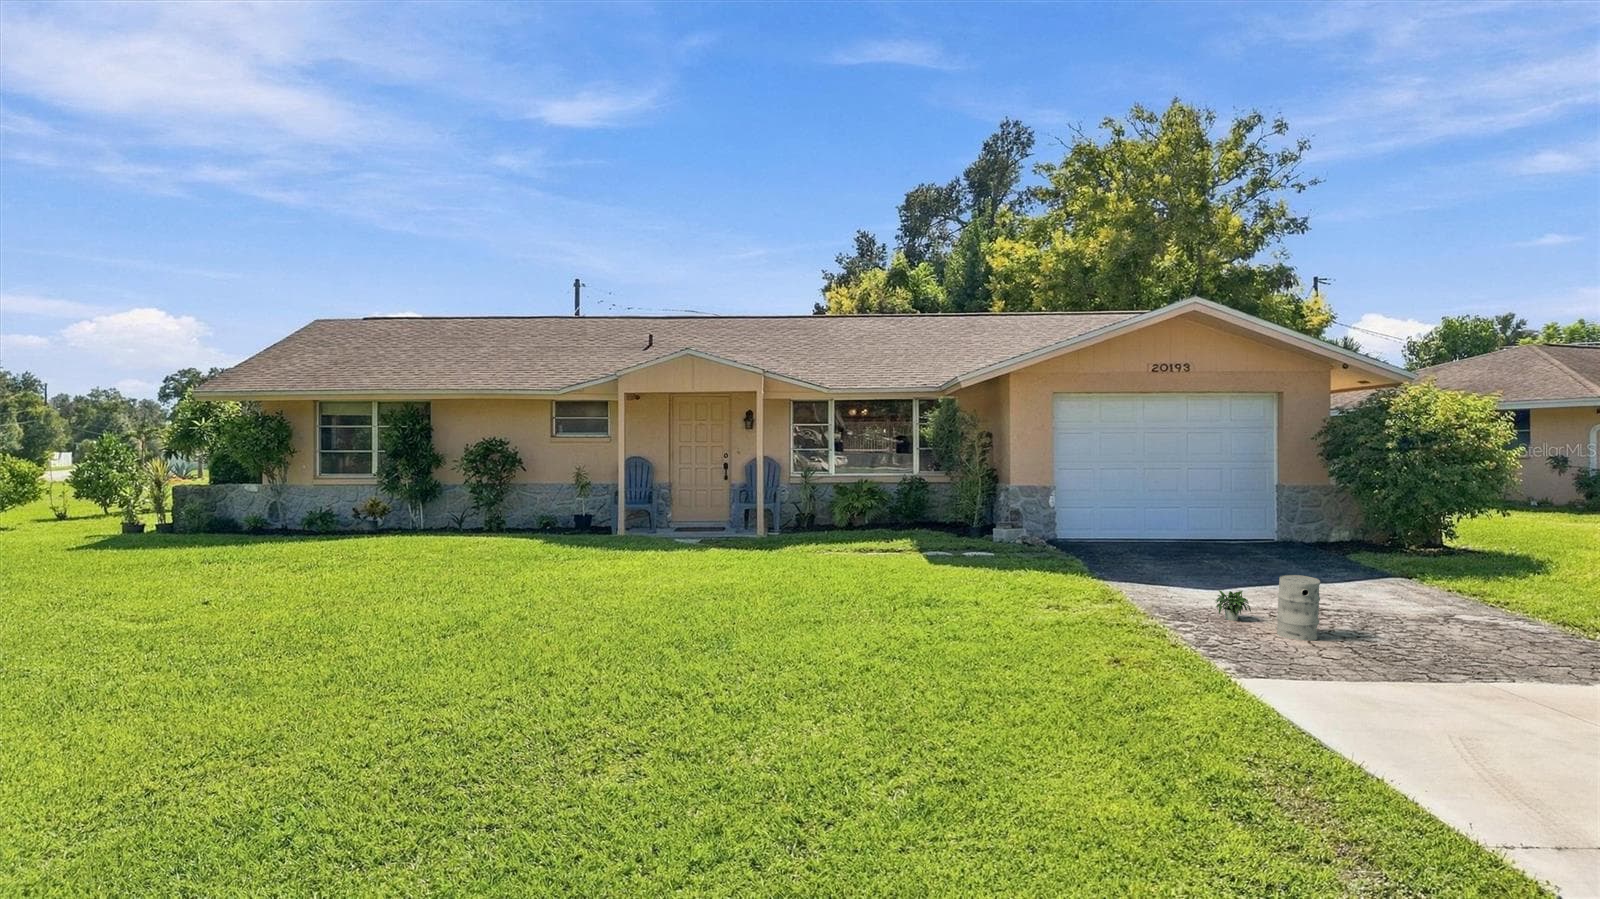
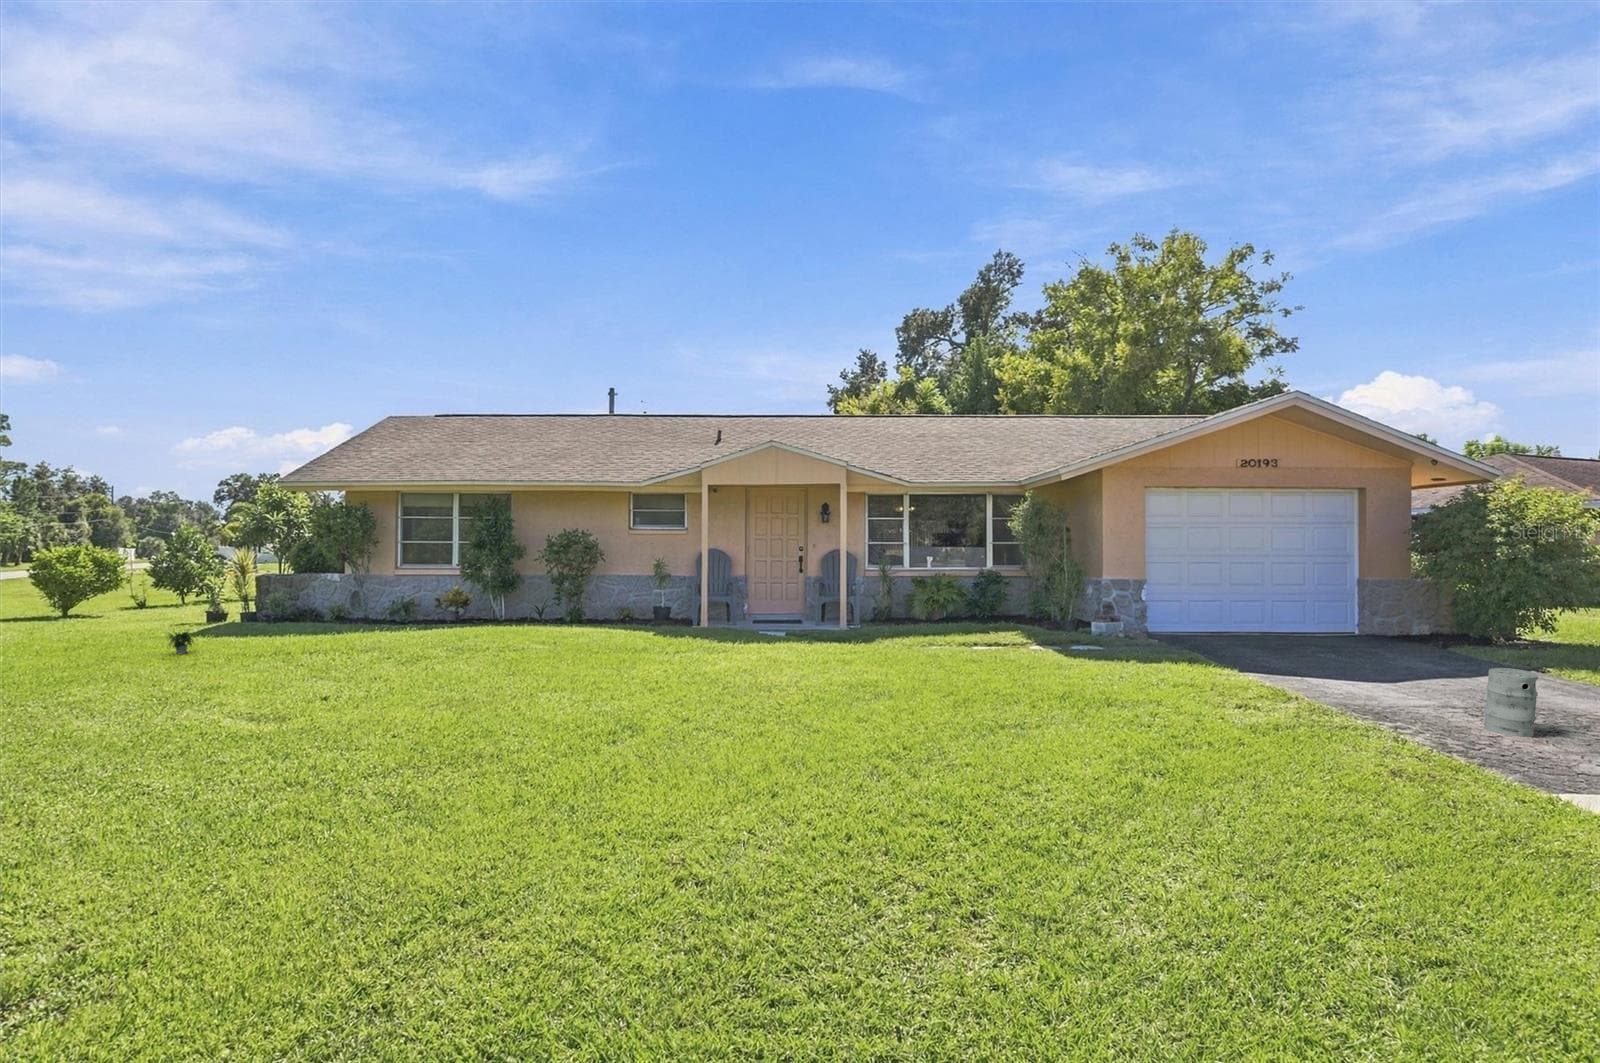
potted plant: present [1209,590,1251,621] -> present [169,632,193,654]

